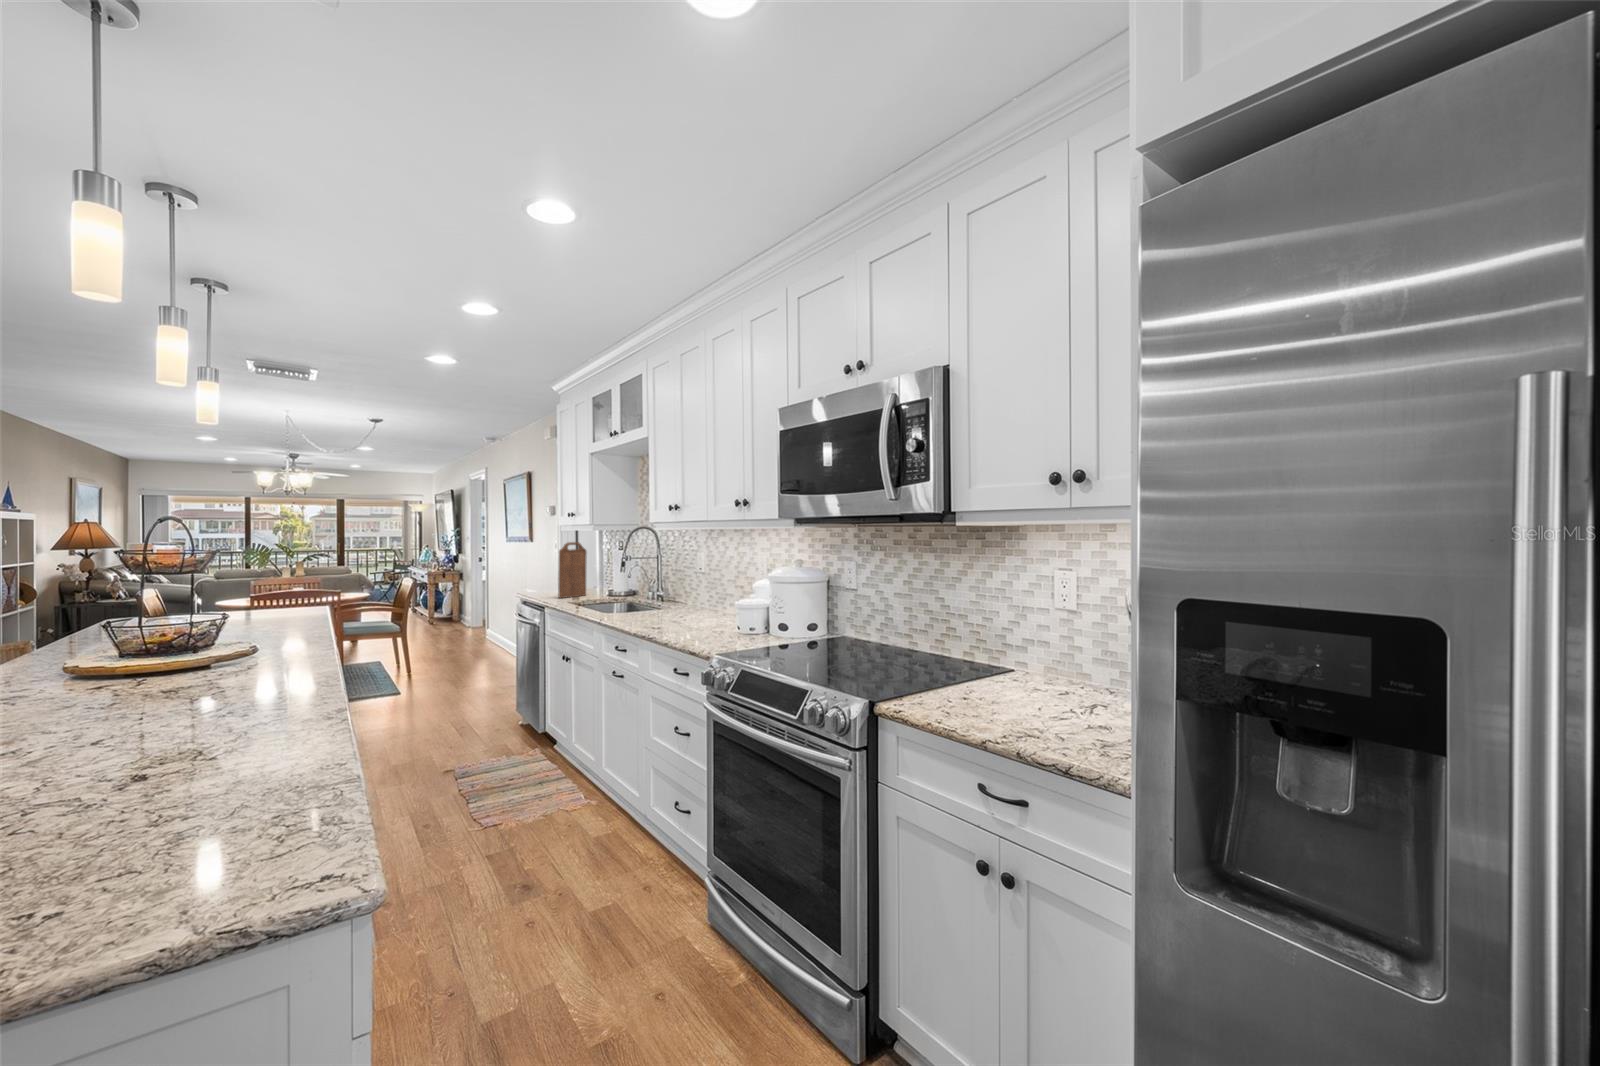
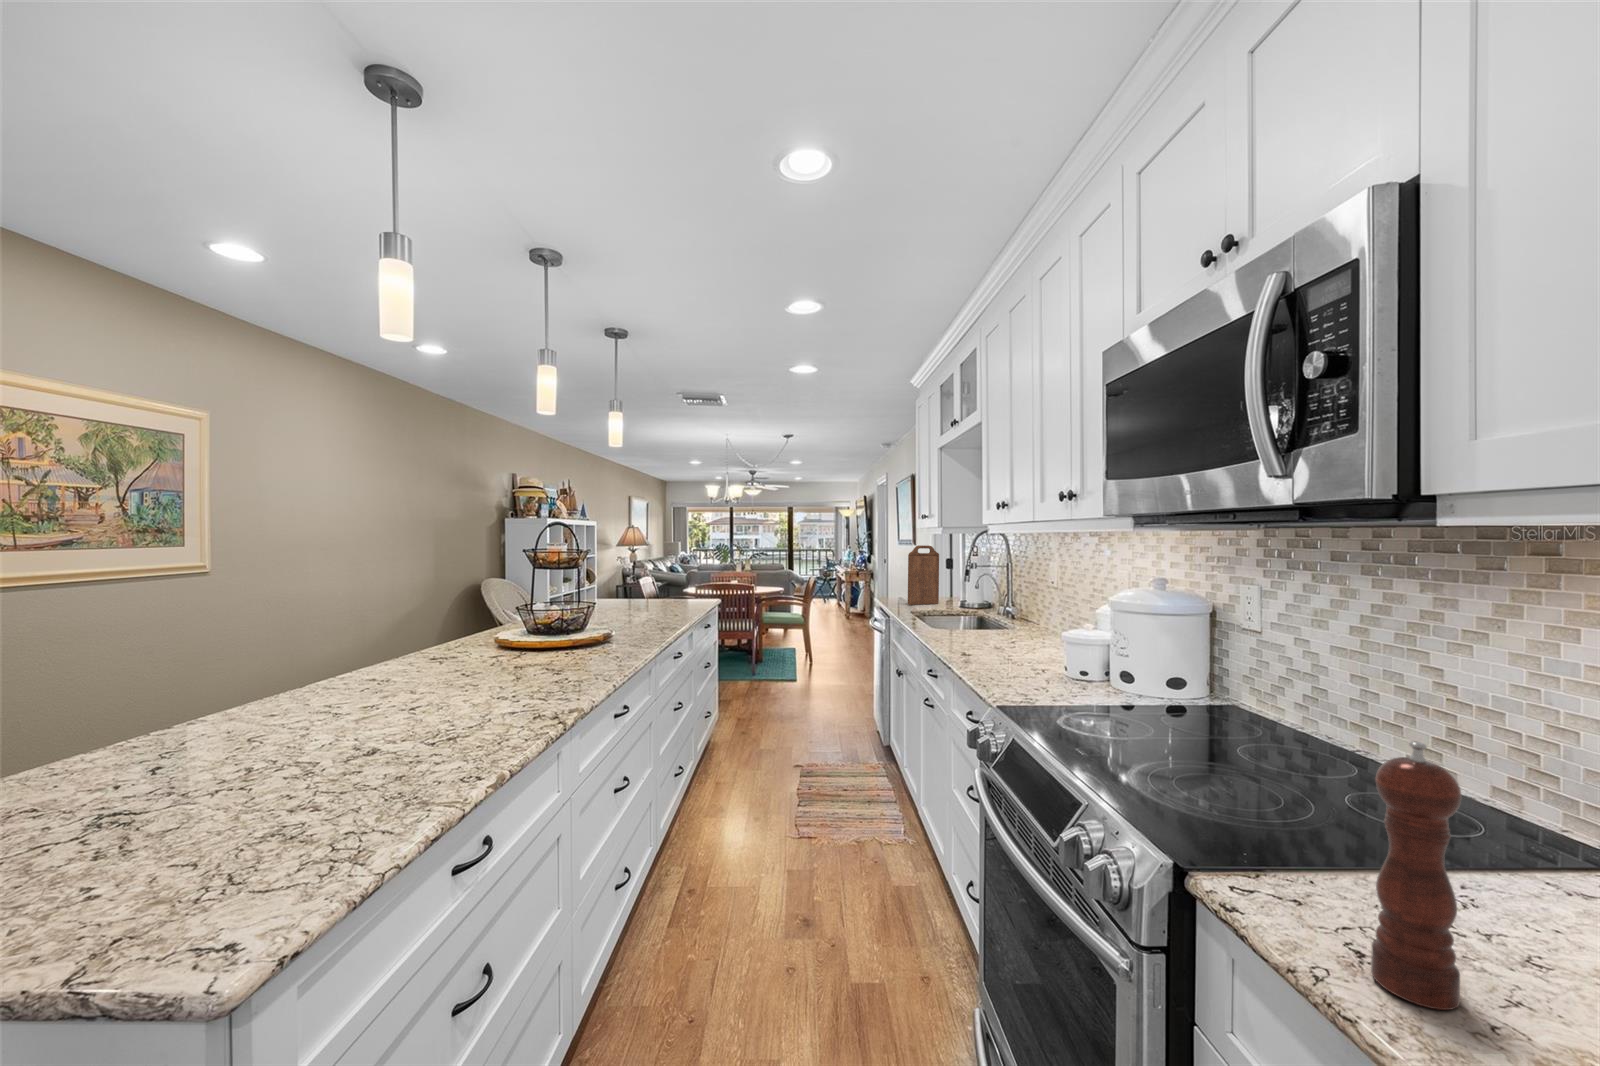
pepper mill: none [953,617,980,720] -> present [1371,742,1462,1010]

